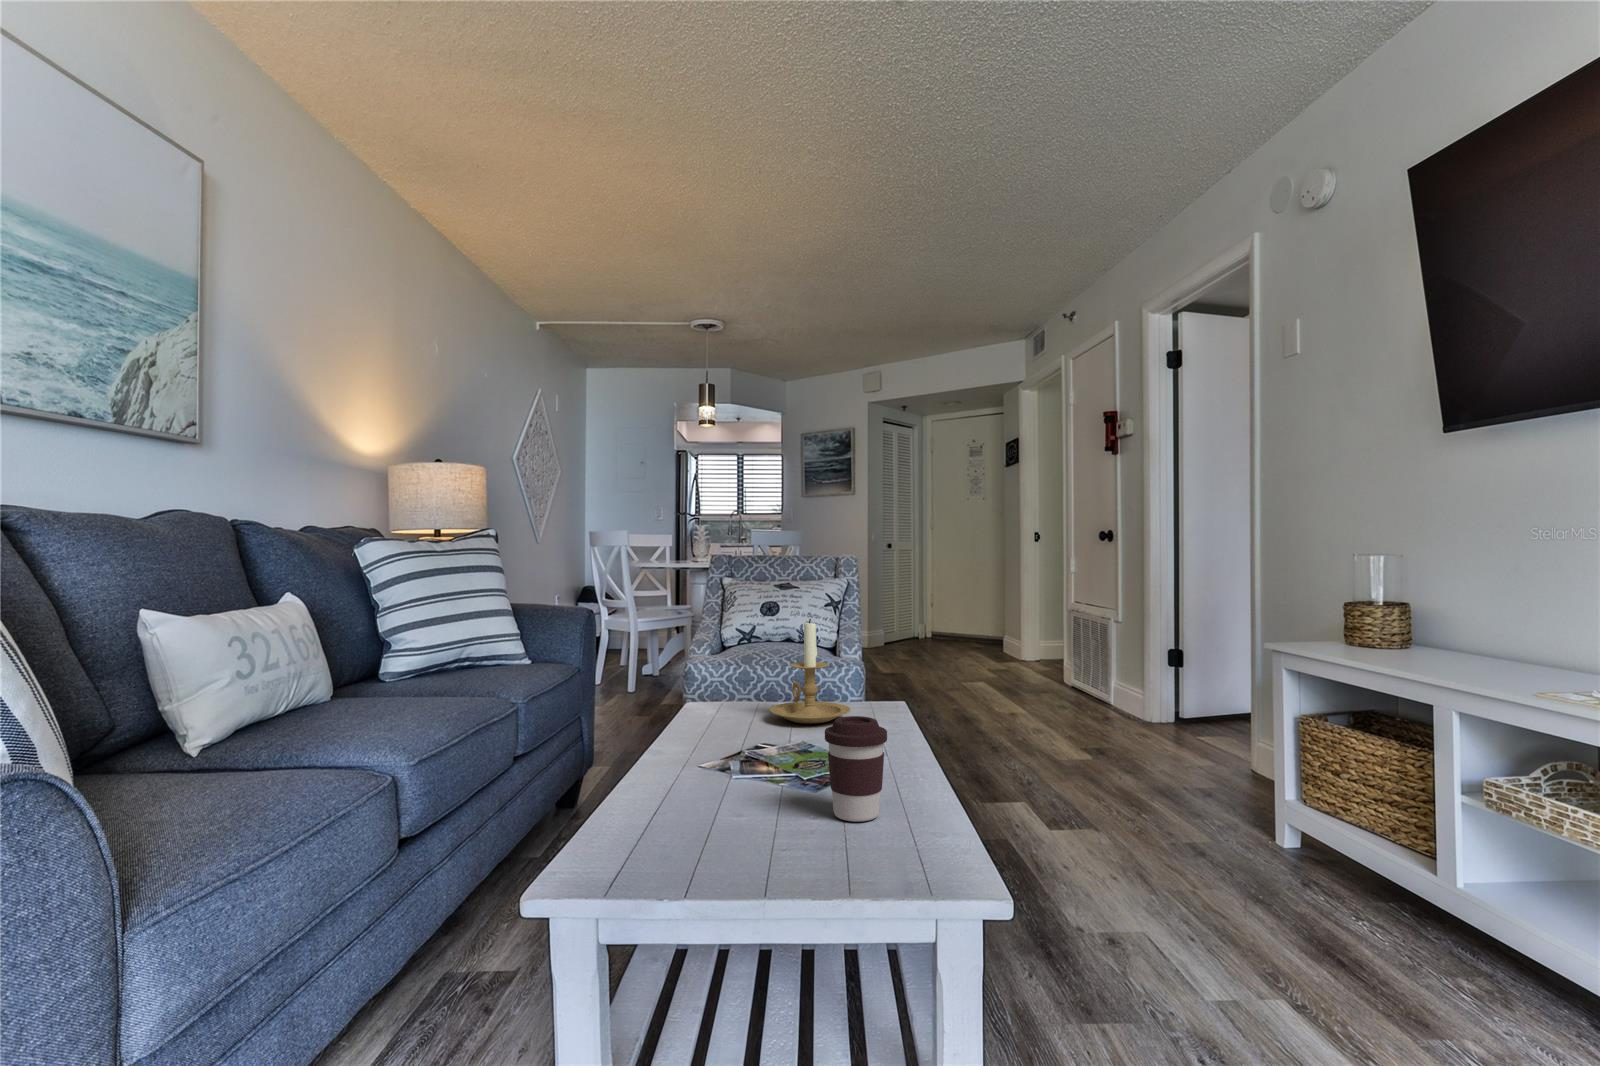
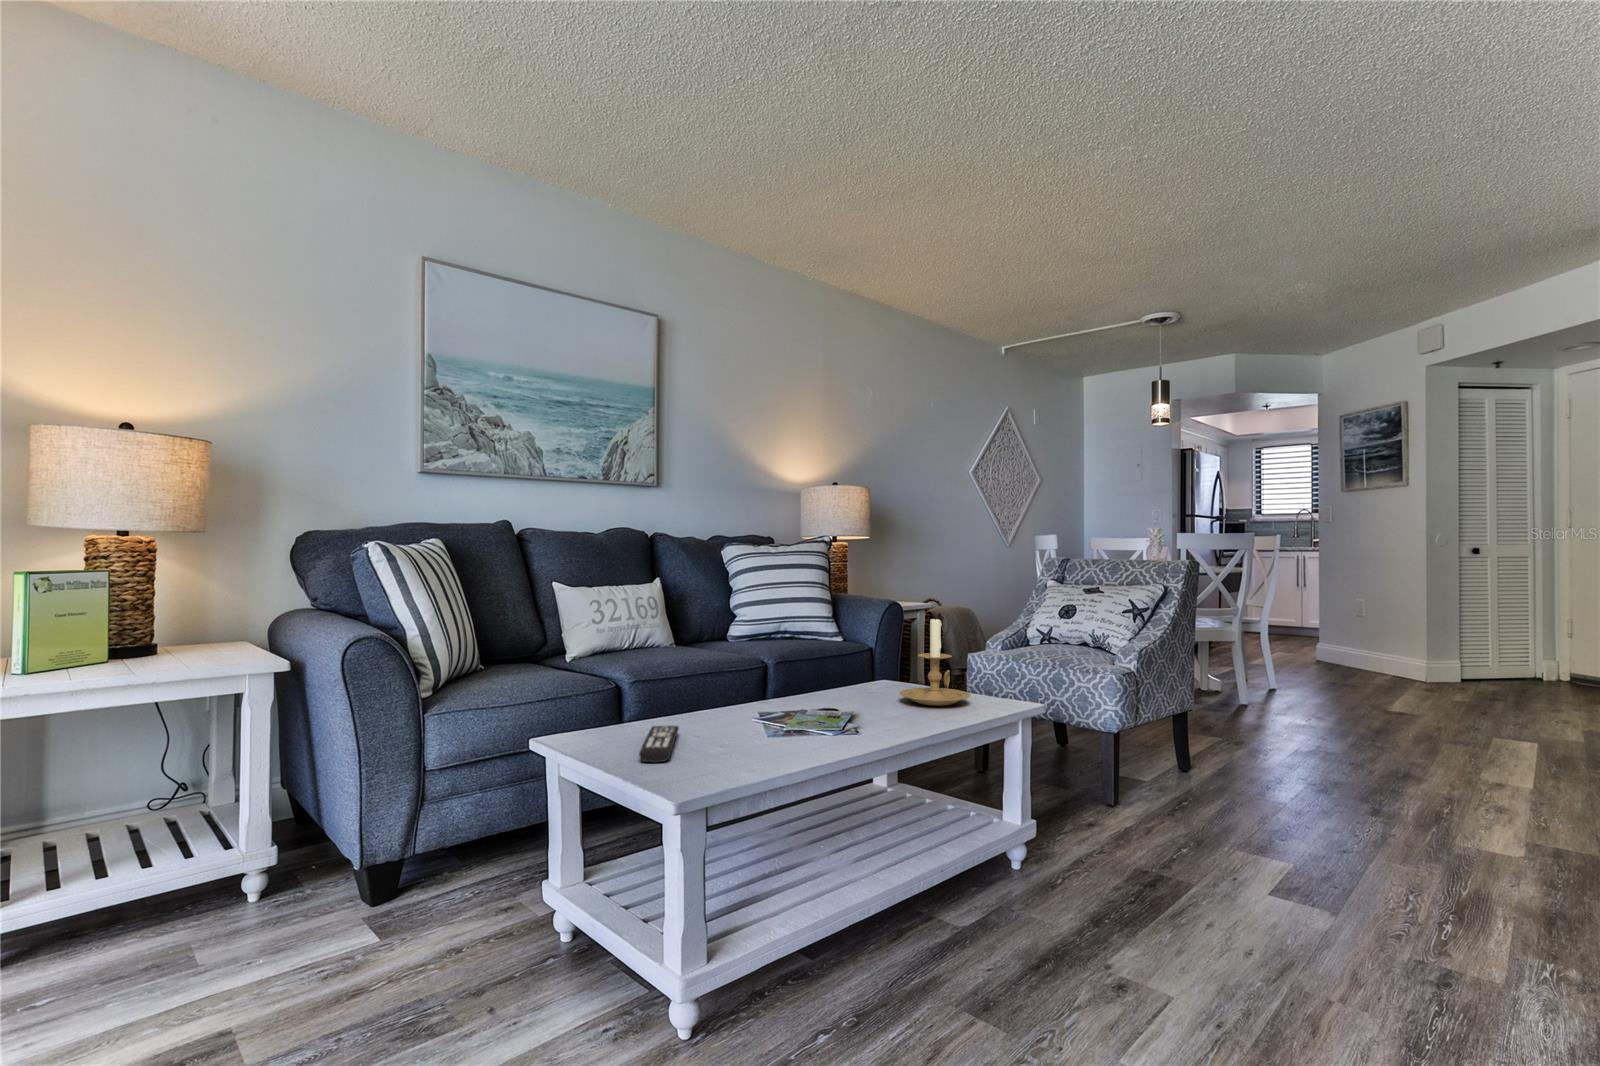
coffee cup: present [825,716,887,822] -> none [744,679,789,753]
remote control: none [665,815,821,880] -> present [639,726,679,763]

